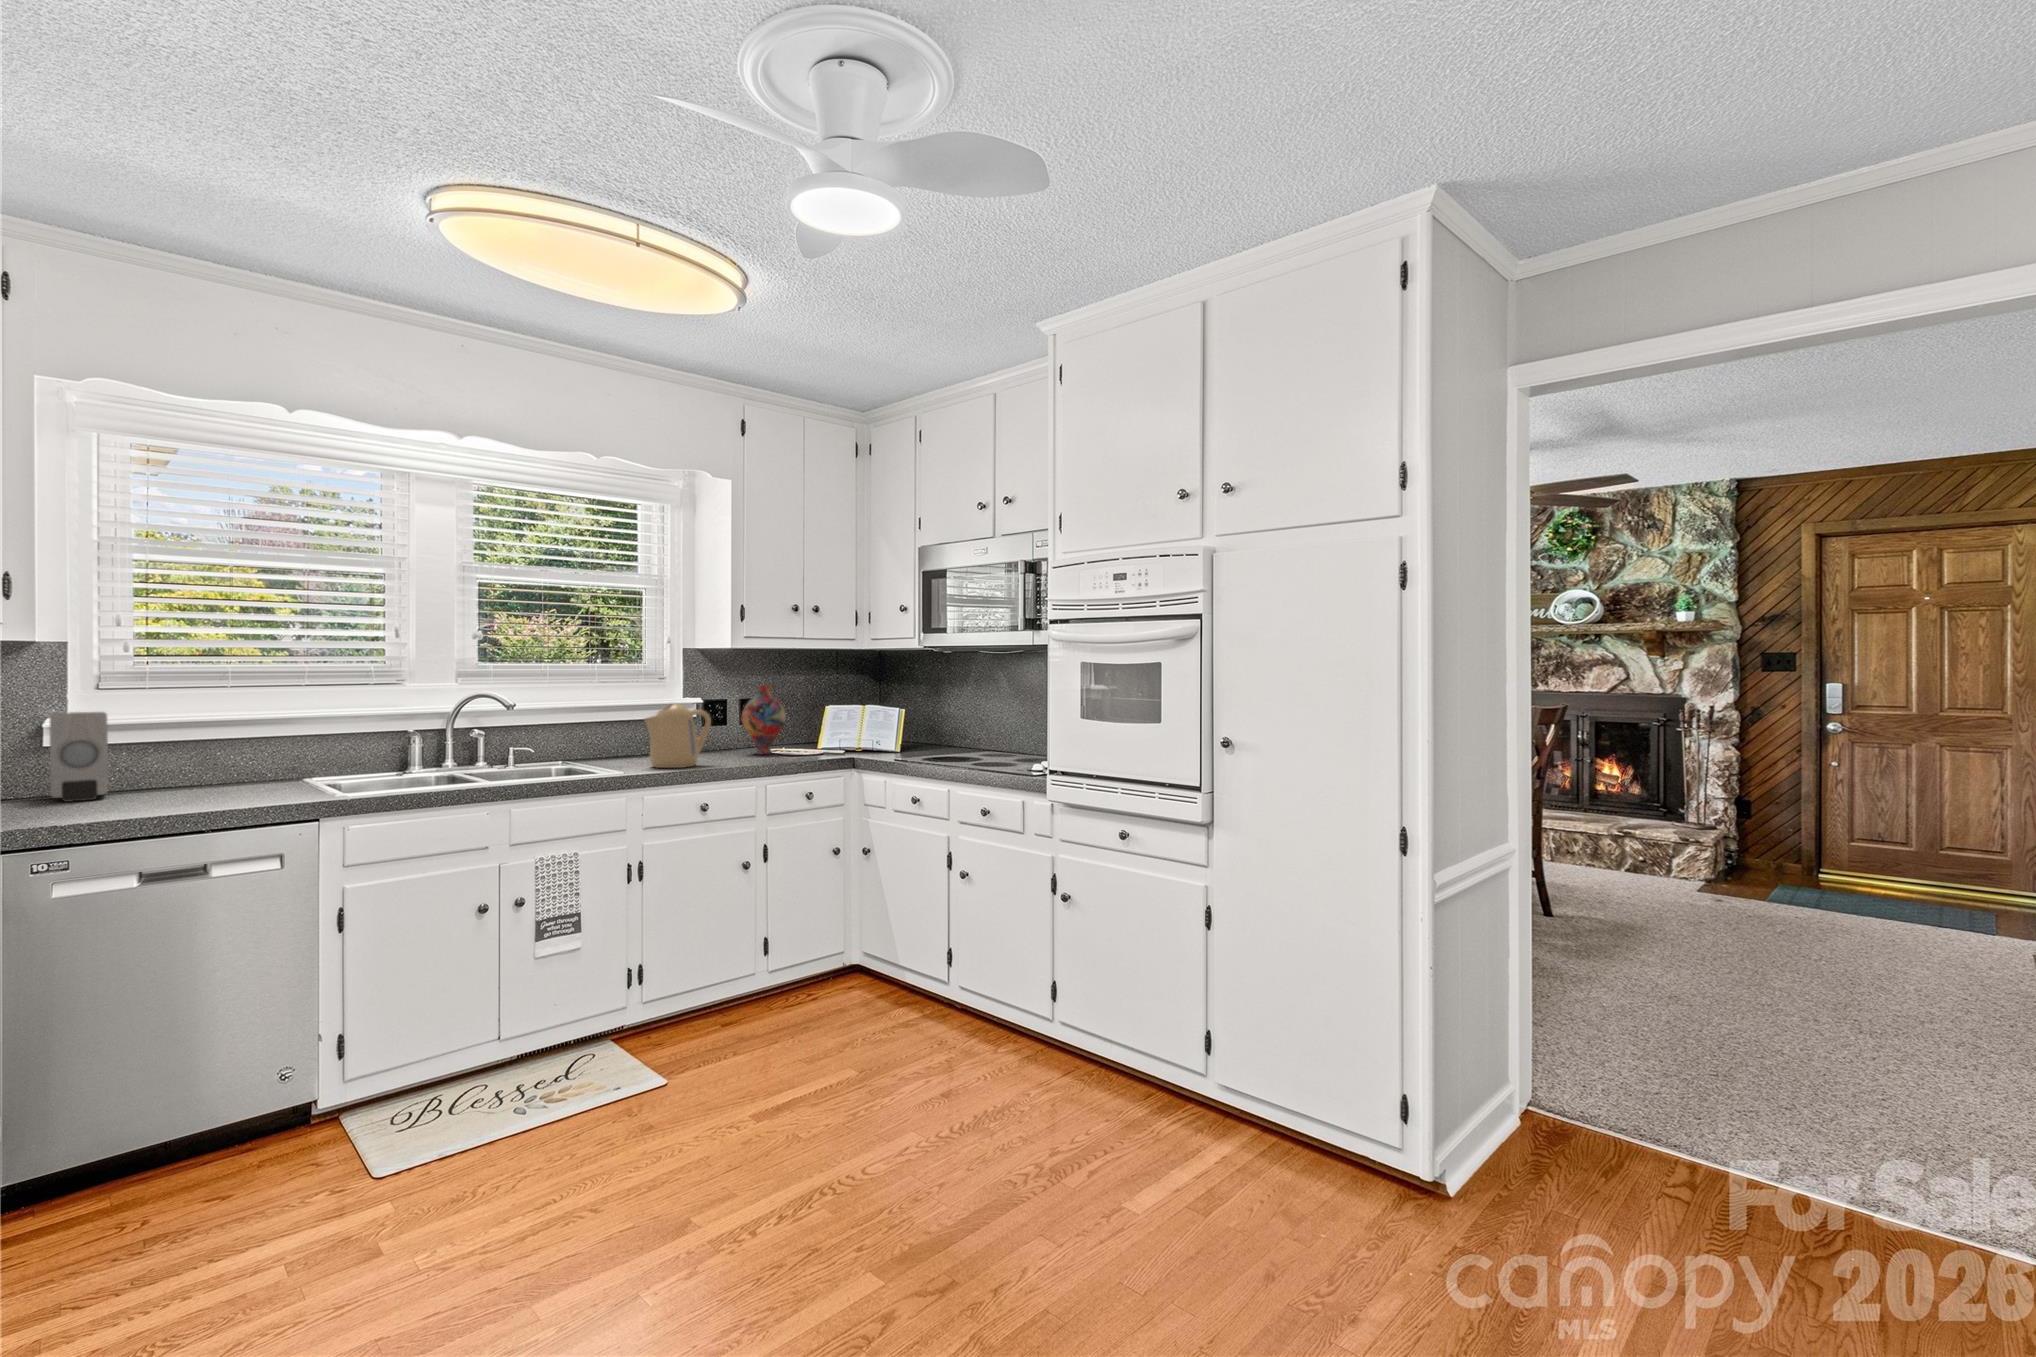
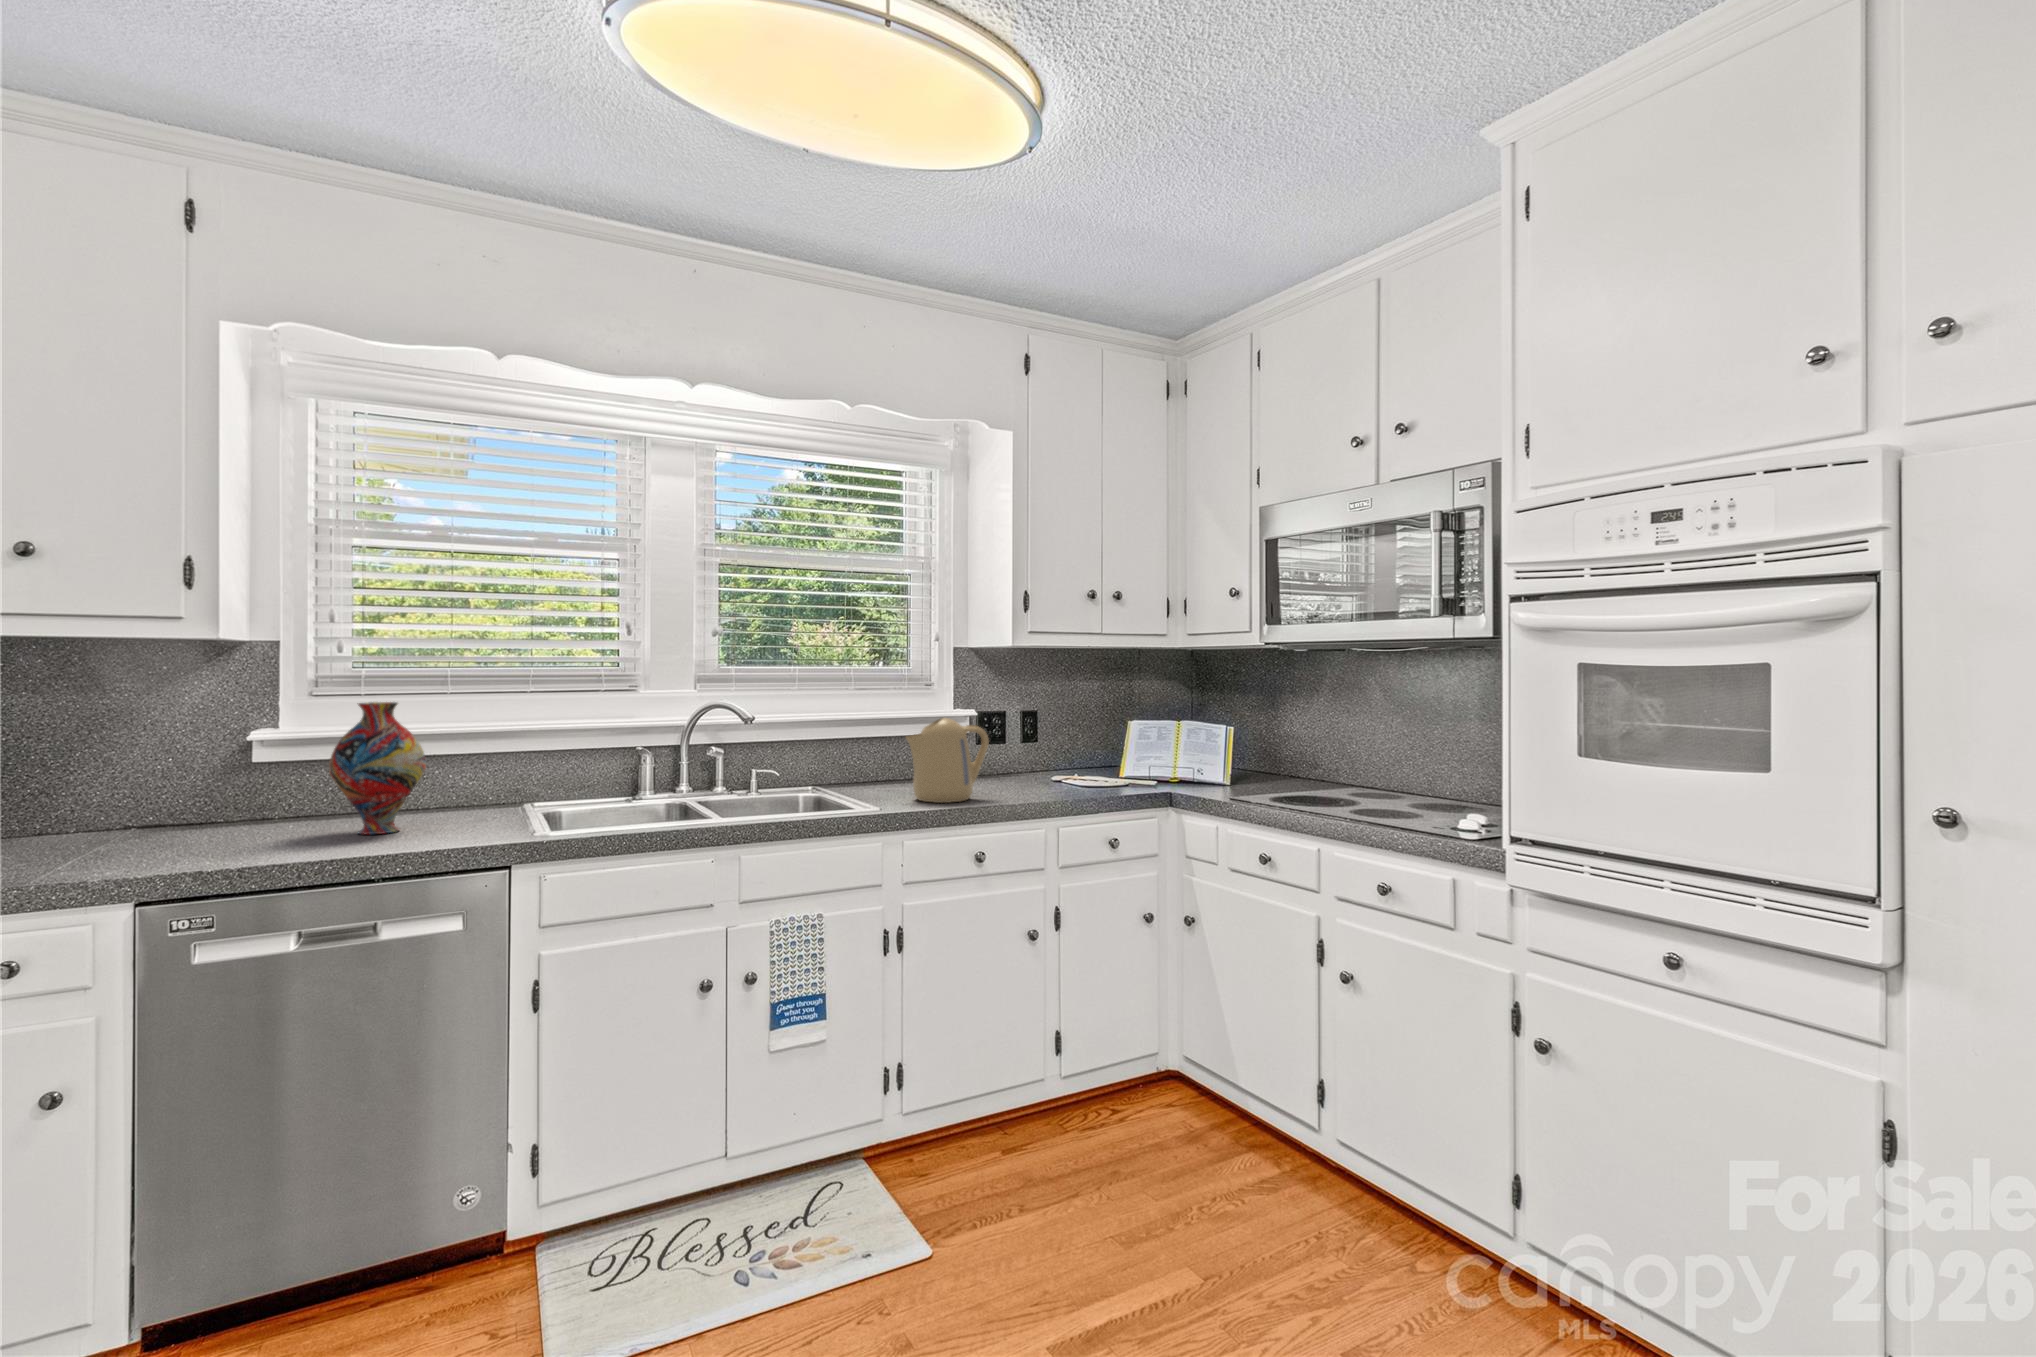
vase: present [741,685,786,754] -> present [329,702,426,834]
soap dispenser: present [50,712,108,802] -> none [250,722,320,829]

